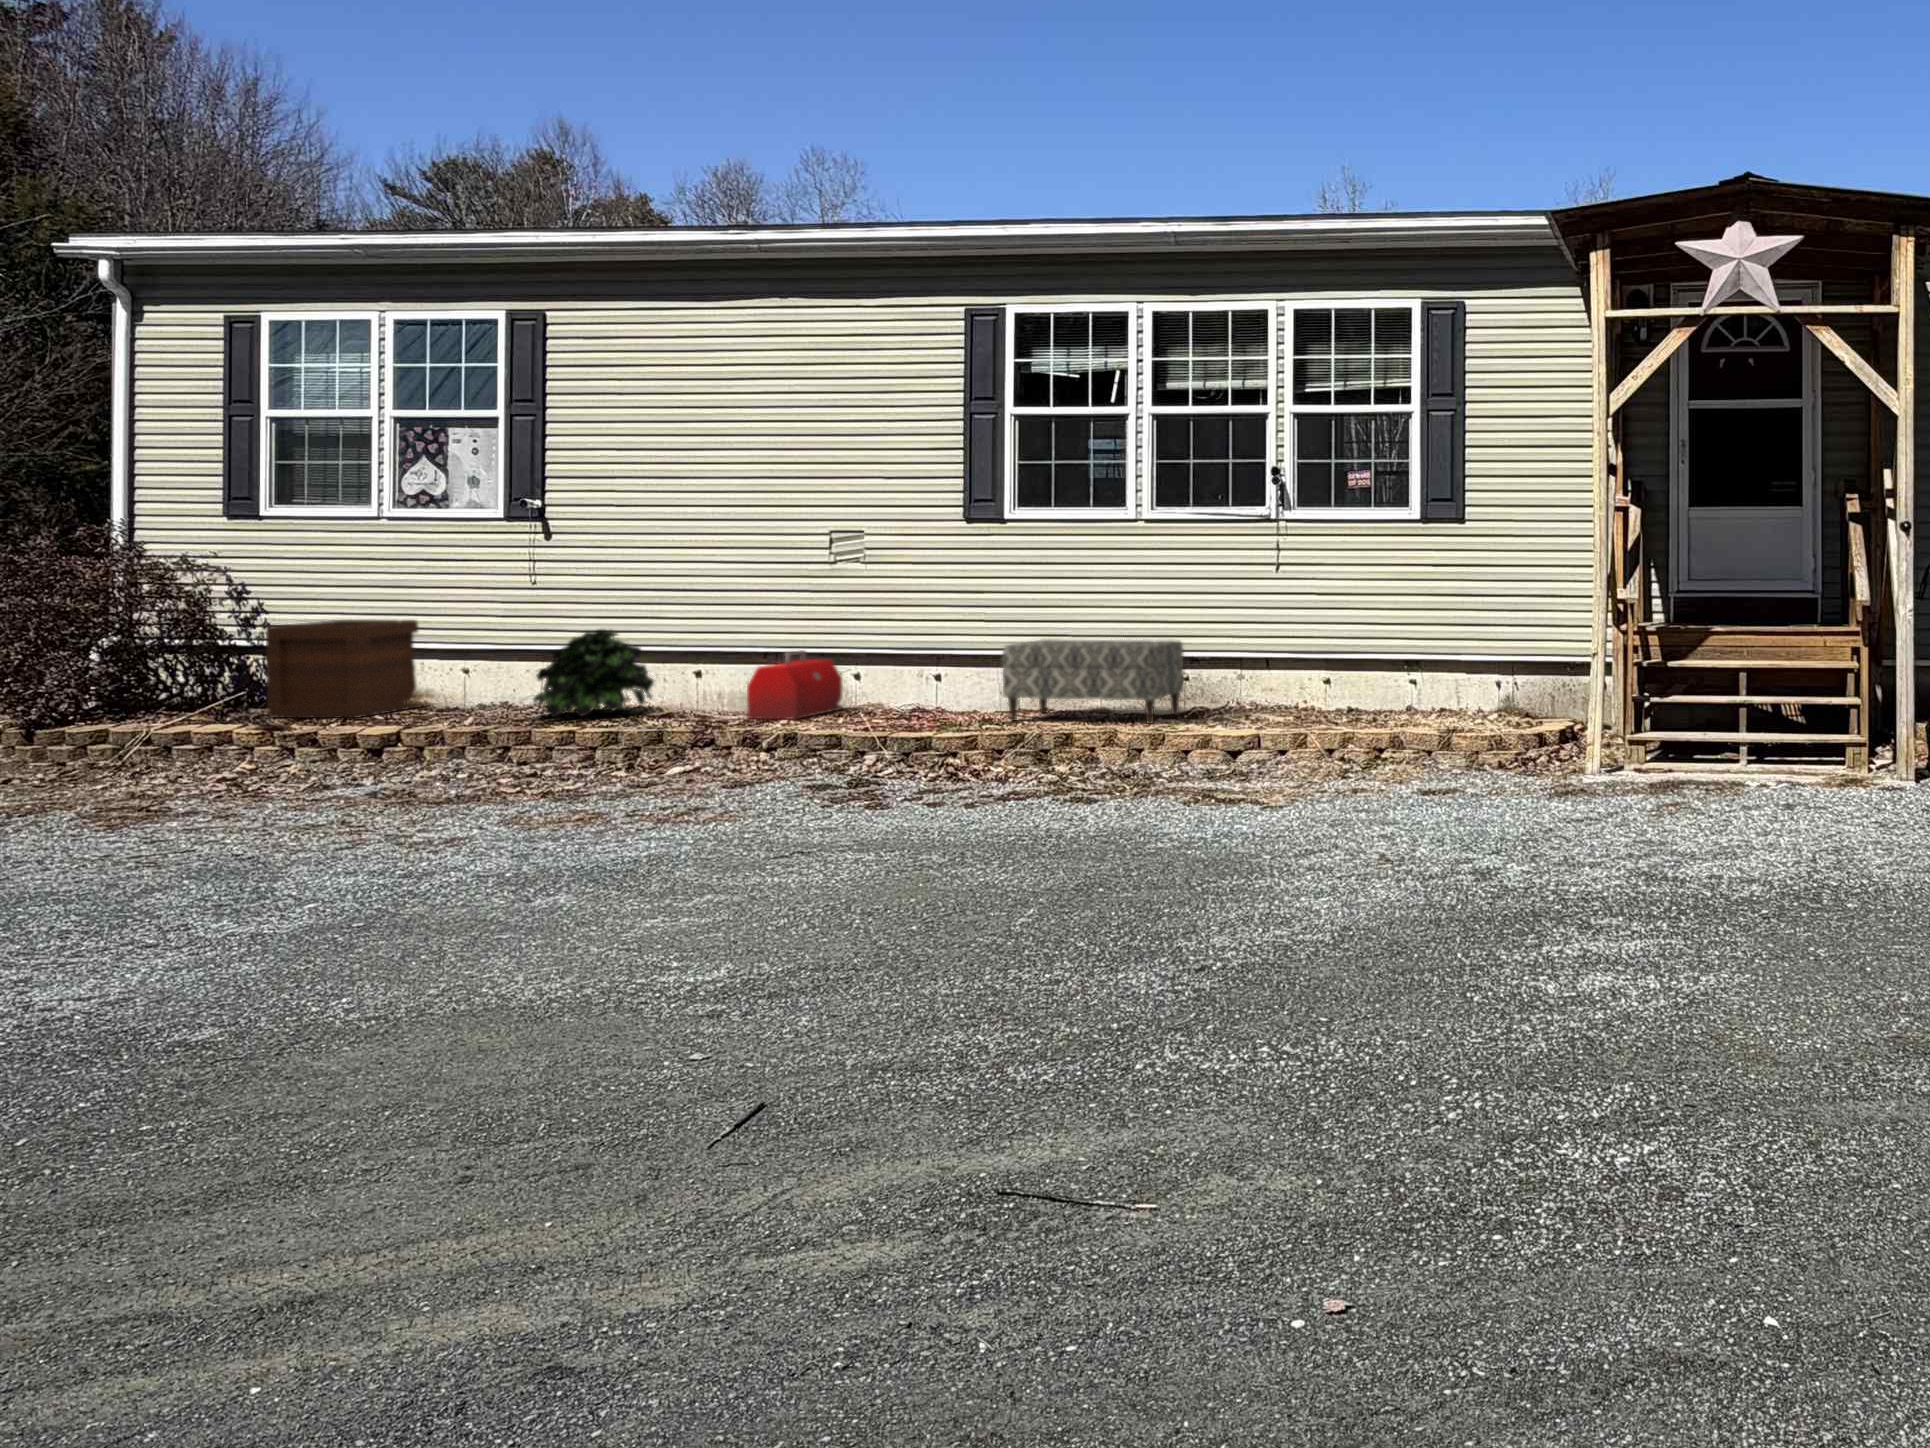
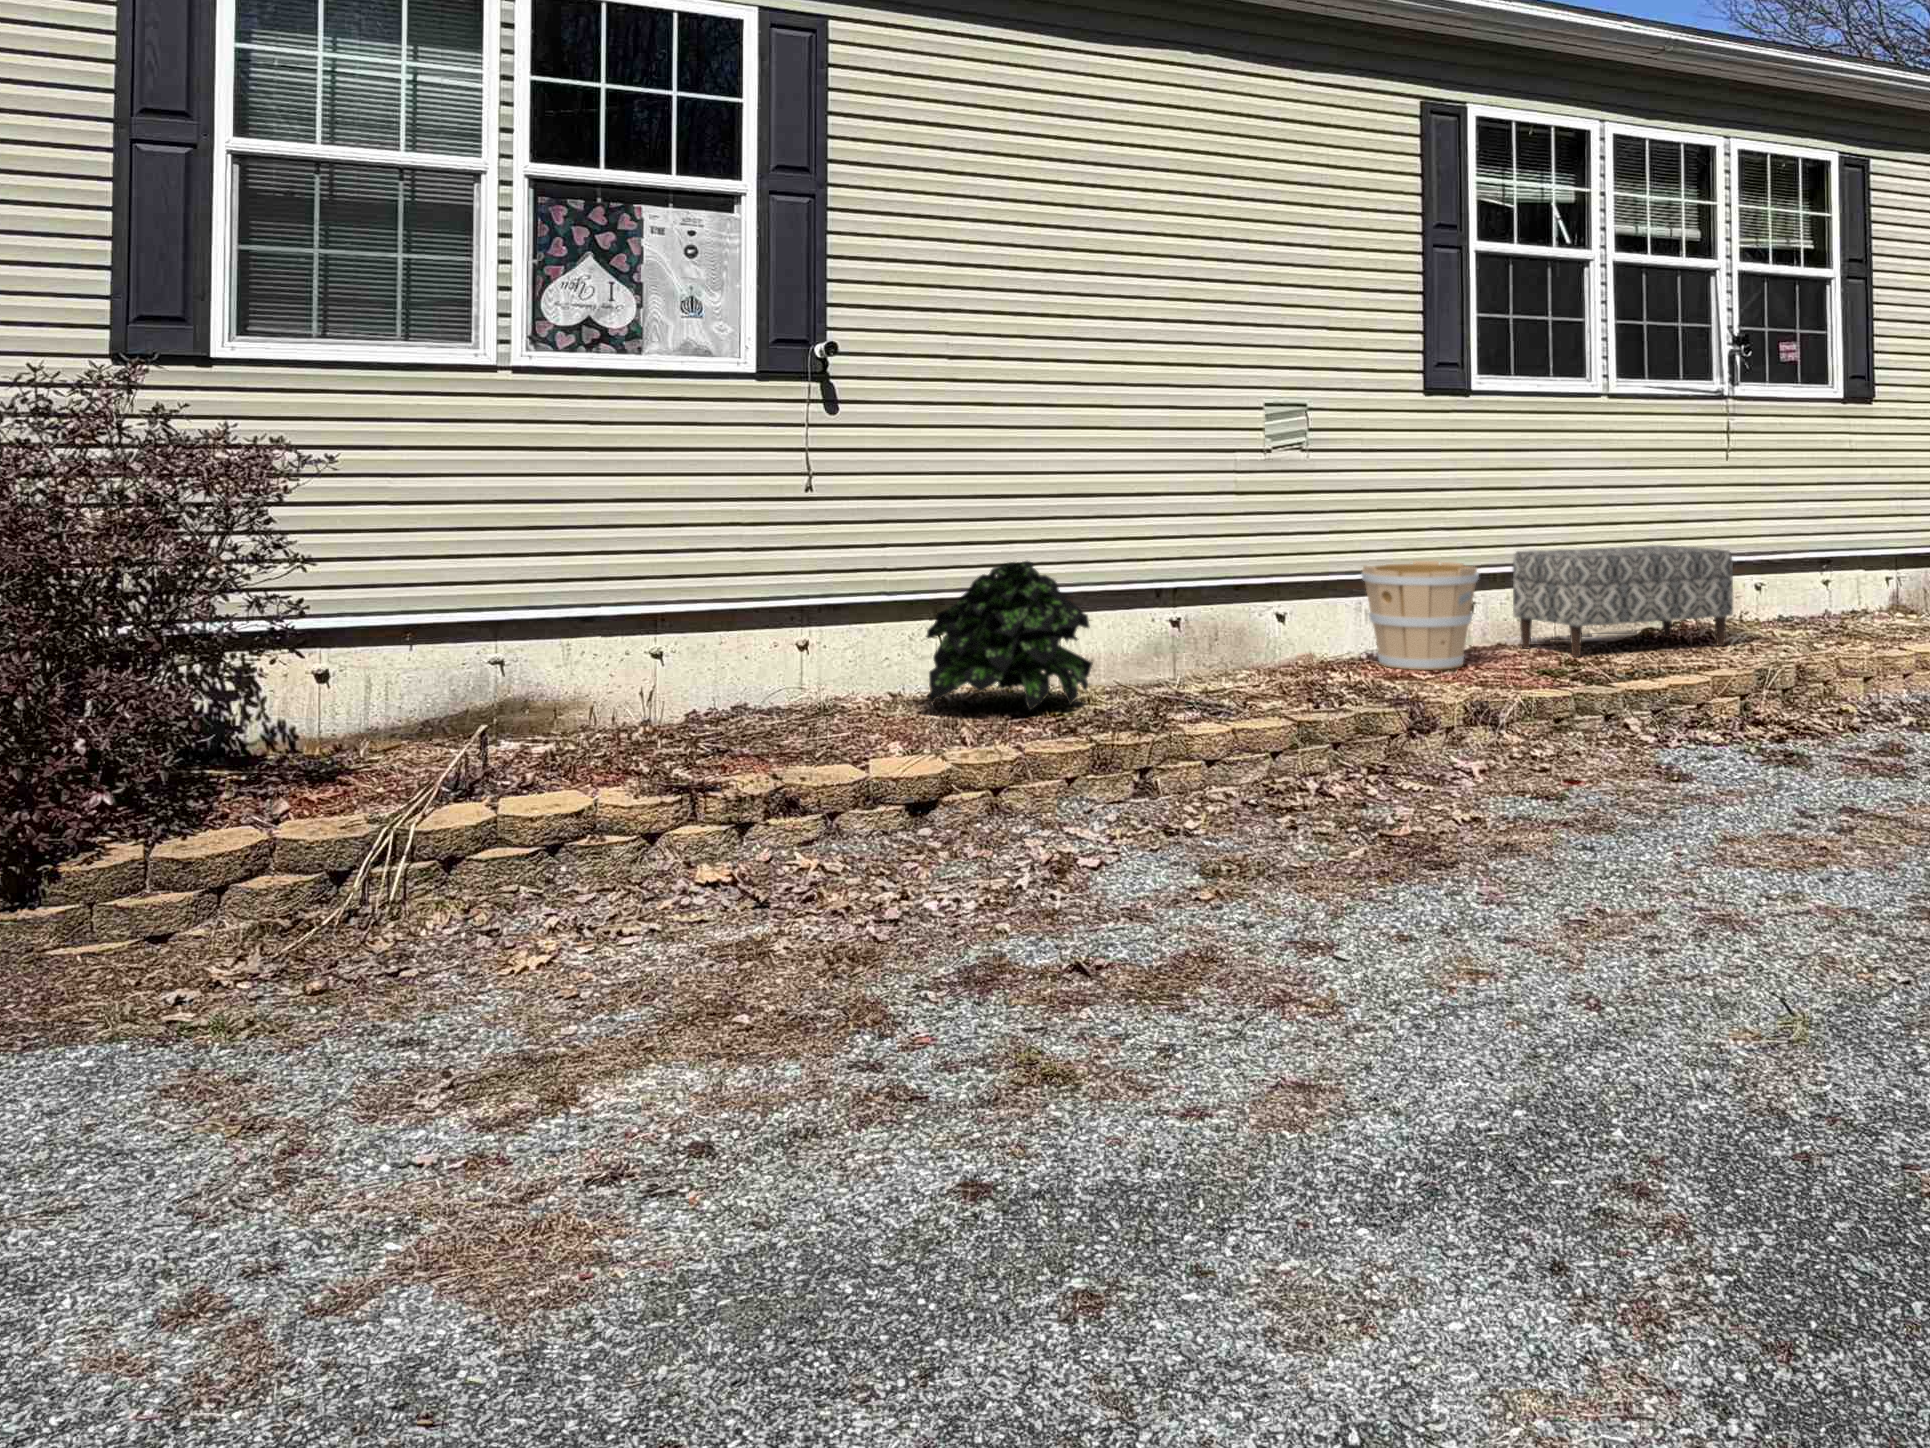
wooden crate: present [266,619,428,718] -> none [413,562,645,772]
wooden bucket: none [862,643,954,720] -> present [1362,561,1479,670]
toolbox: present [747,650,843,720] -> none [1211,581,1337,687]

